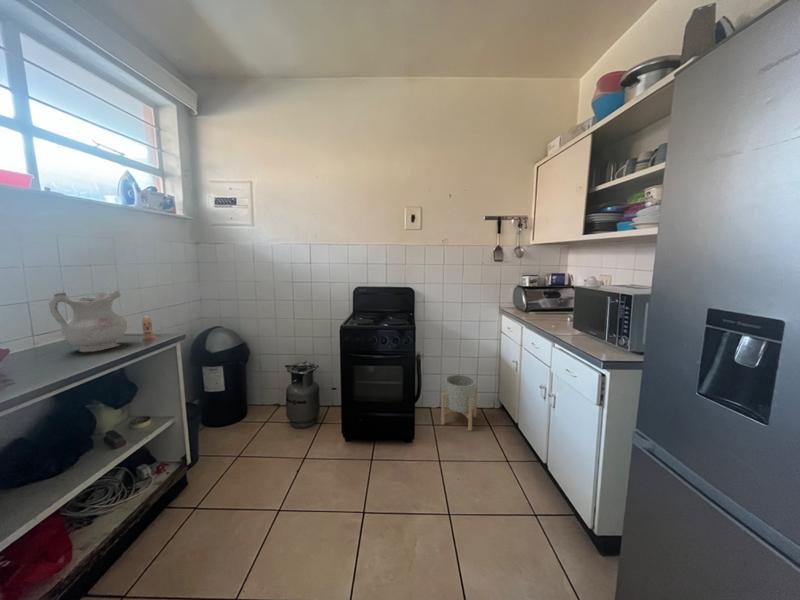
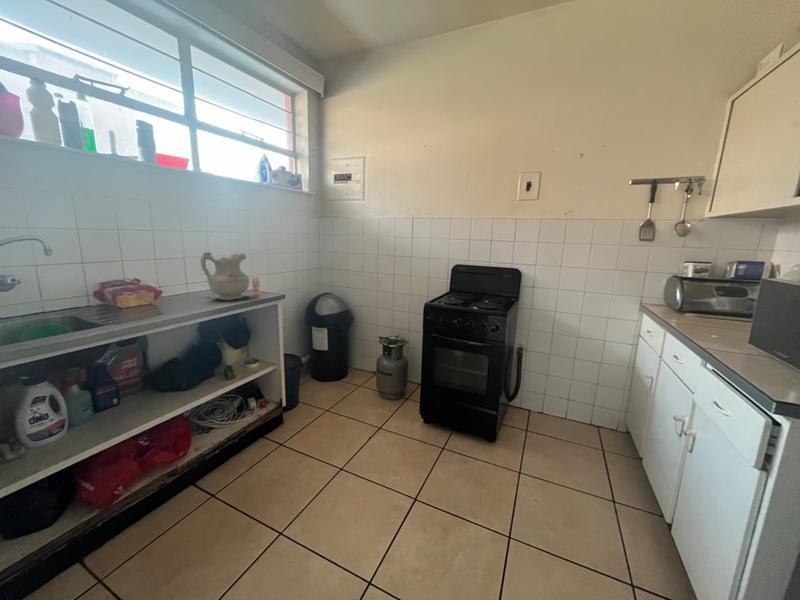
planter: present [441,375,477,431] -> none [535,378,590,450]

